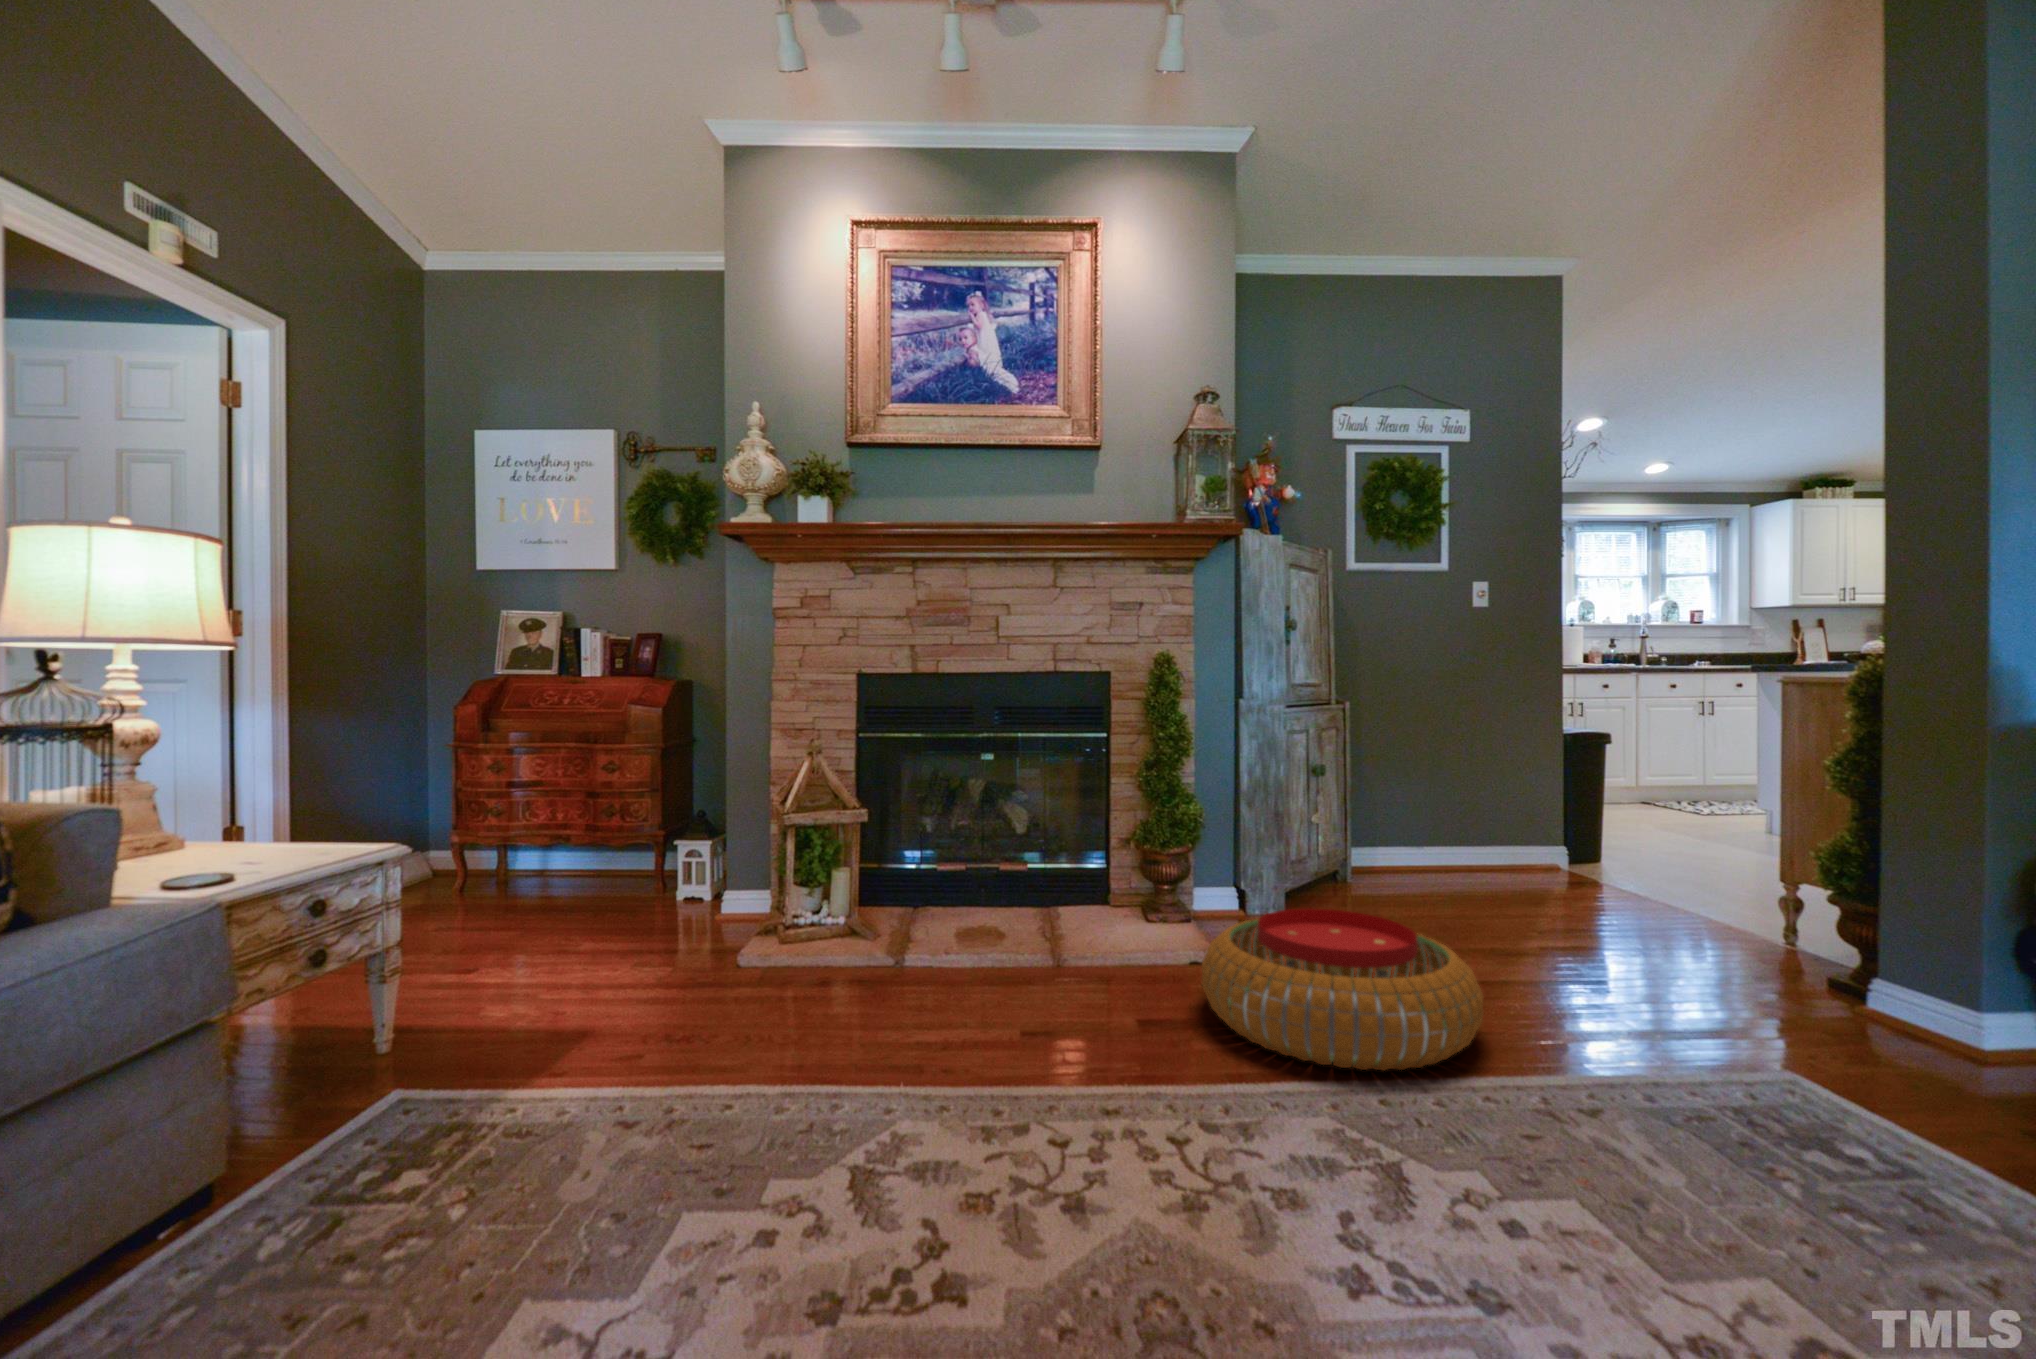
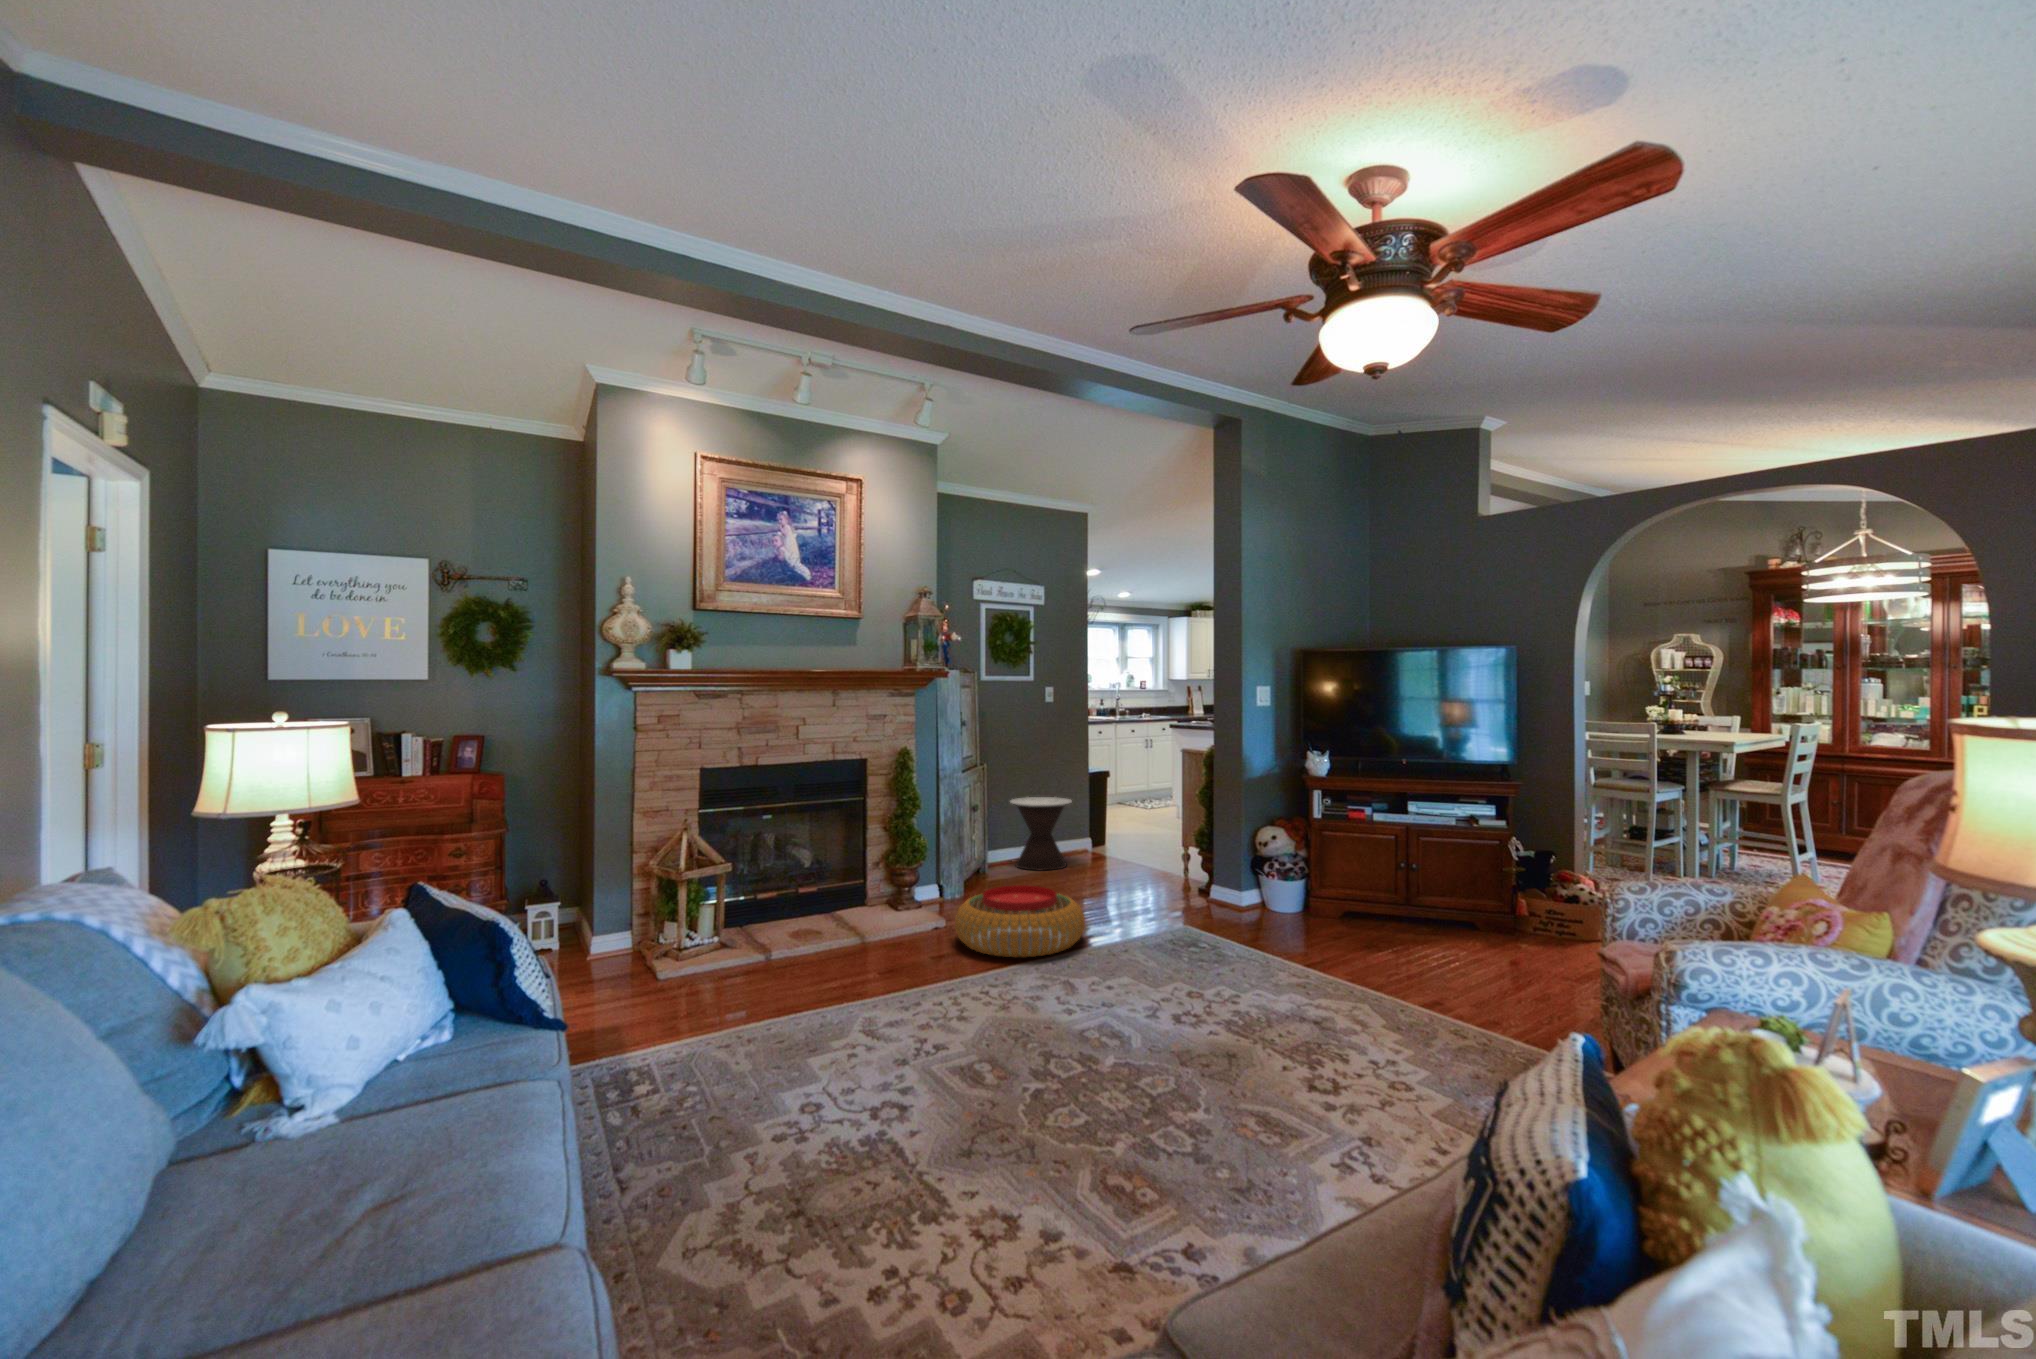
side table: none [1397,766,1518,893] -> present [1010,797,1072,870]

